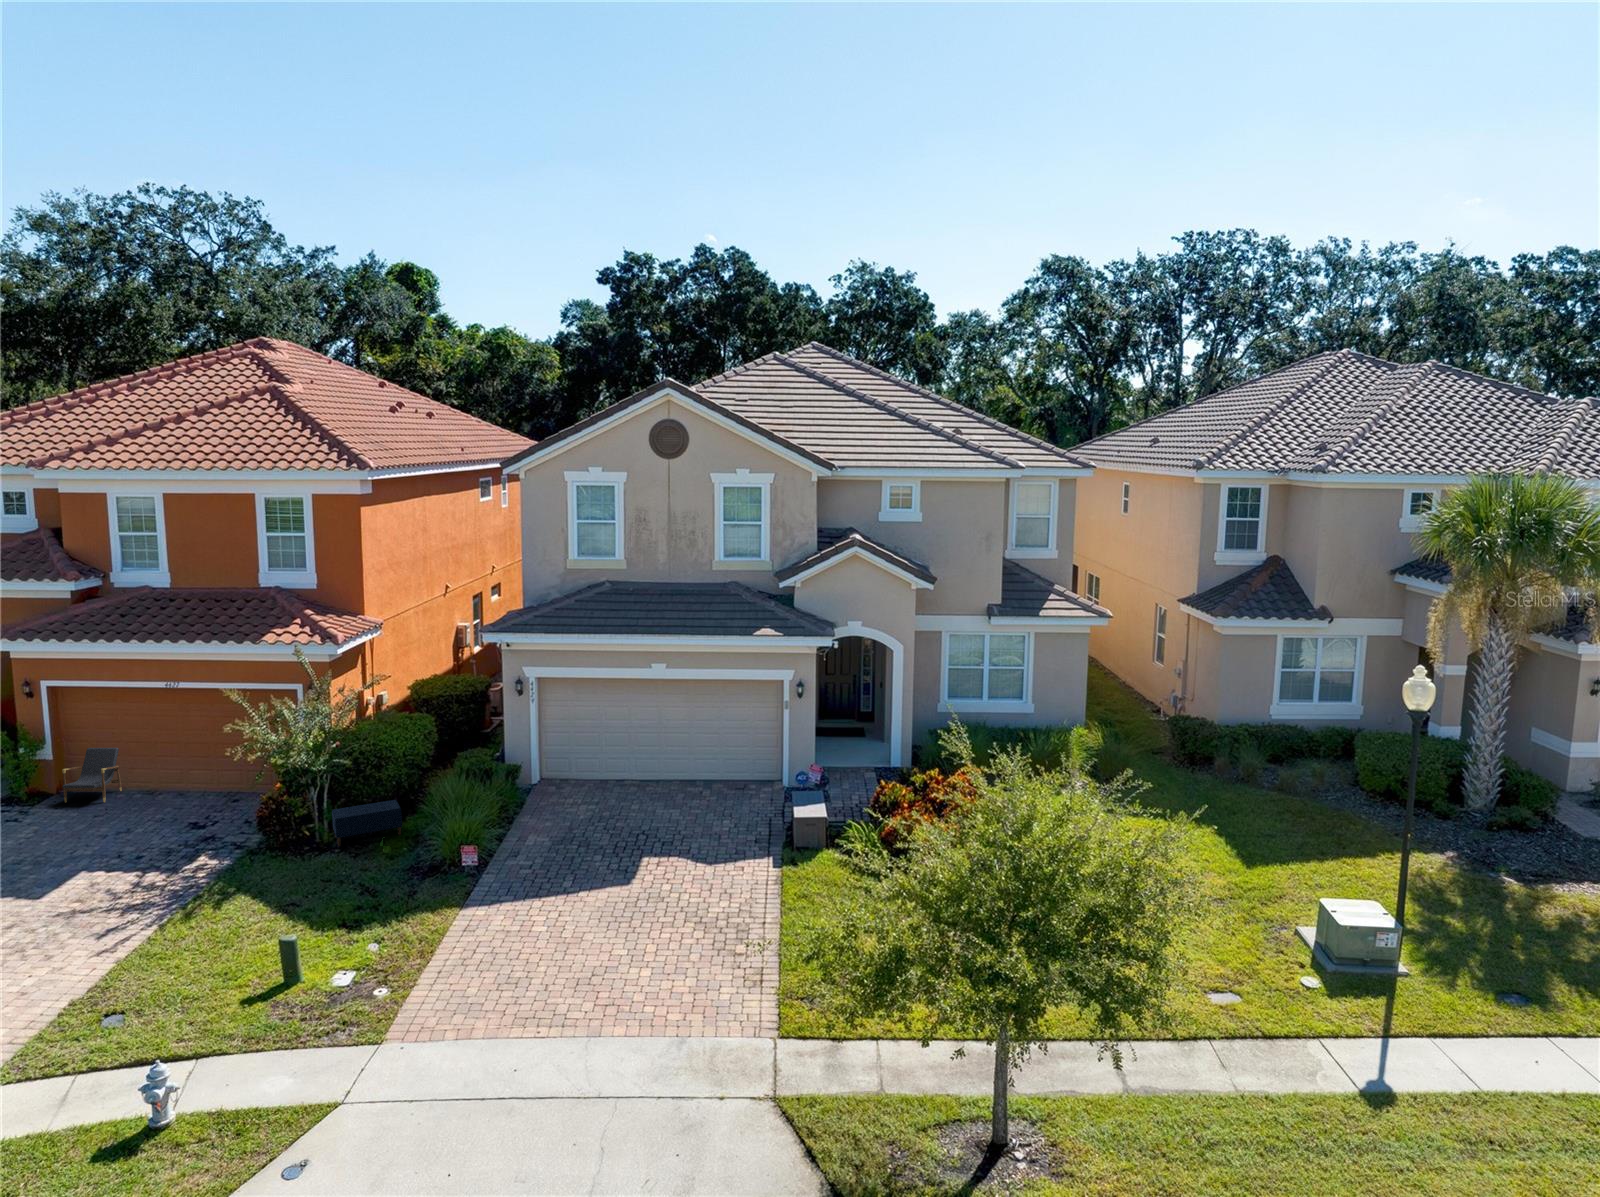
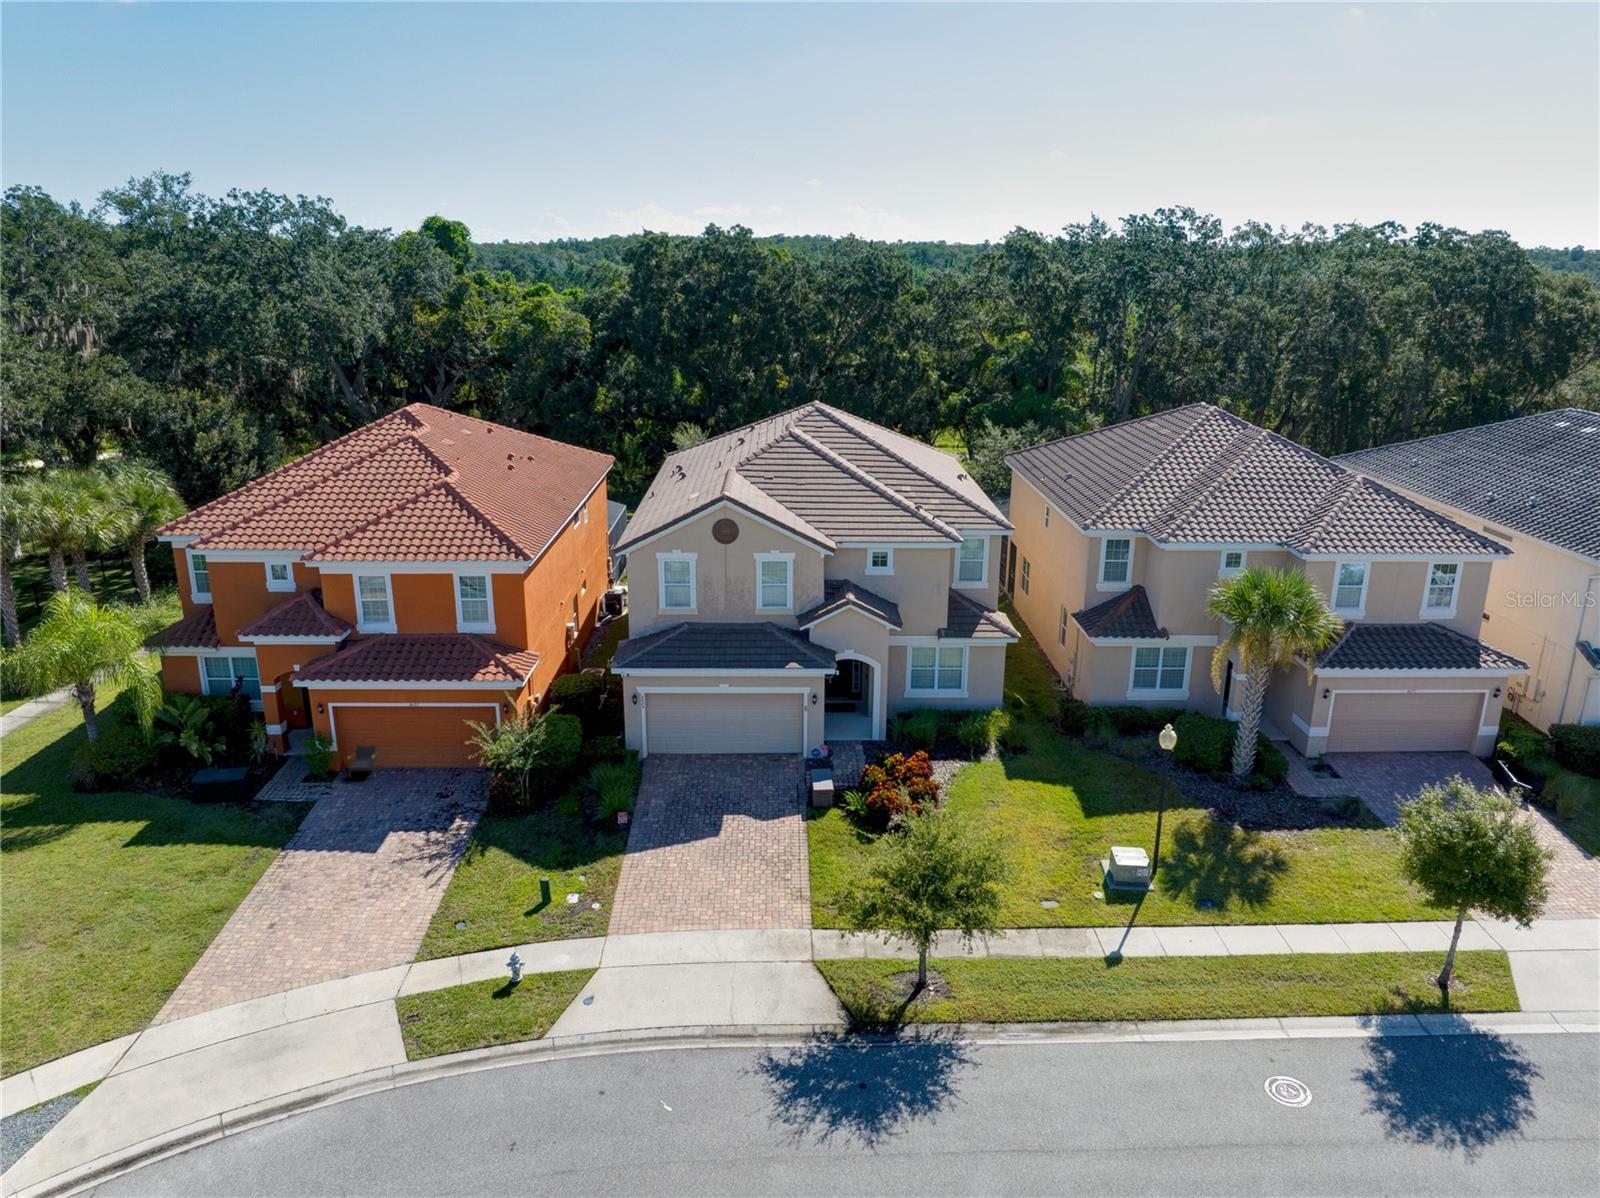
bench: present [332,800,402,846] -> none [530,778,573,809]

